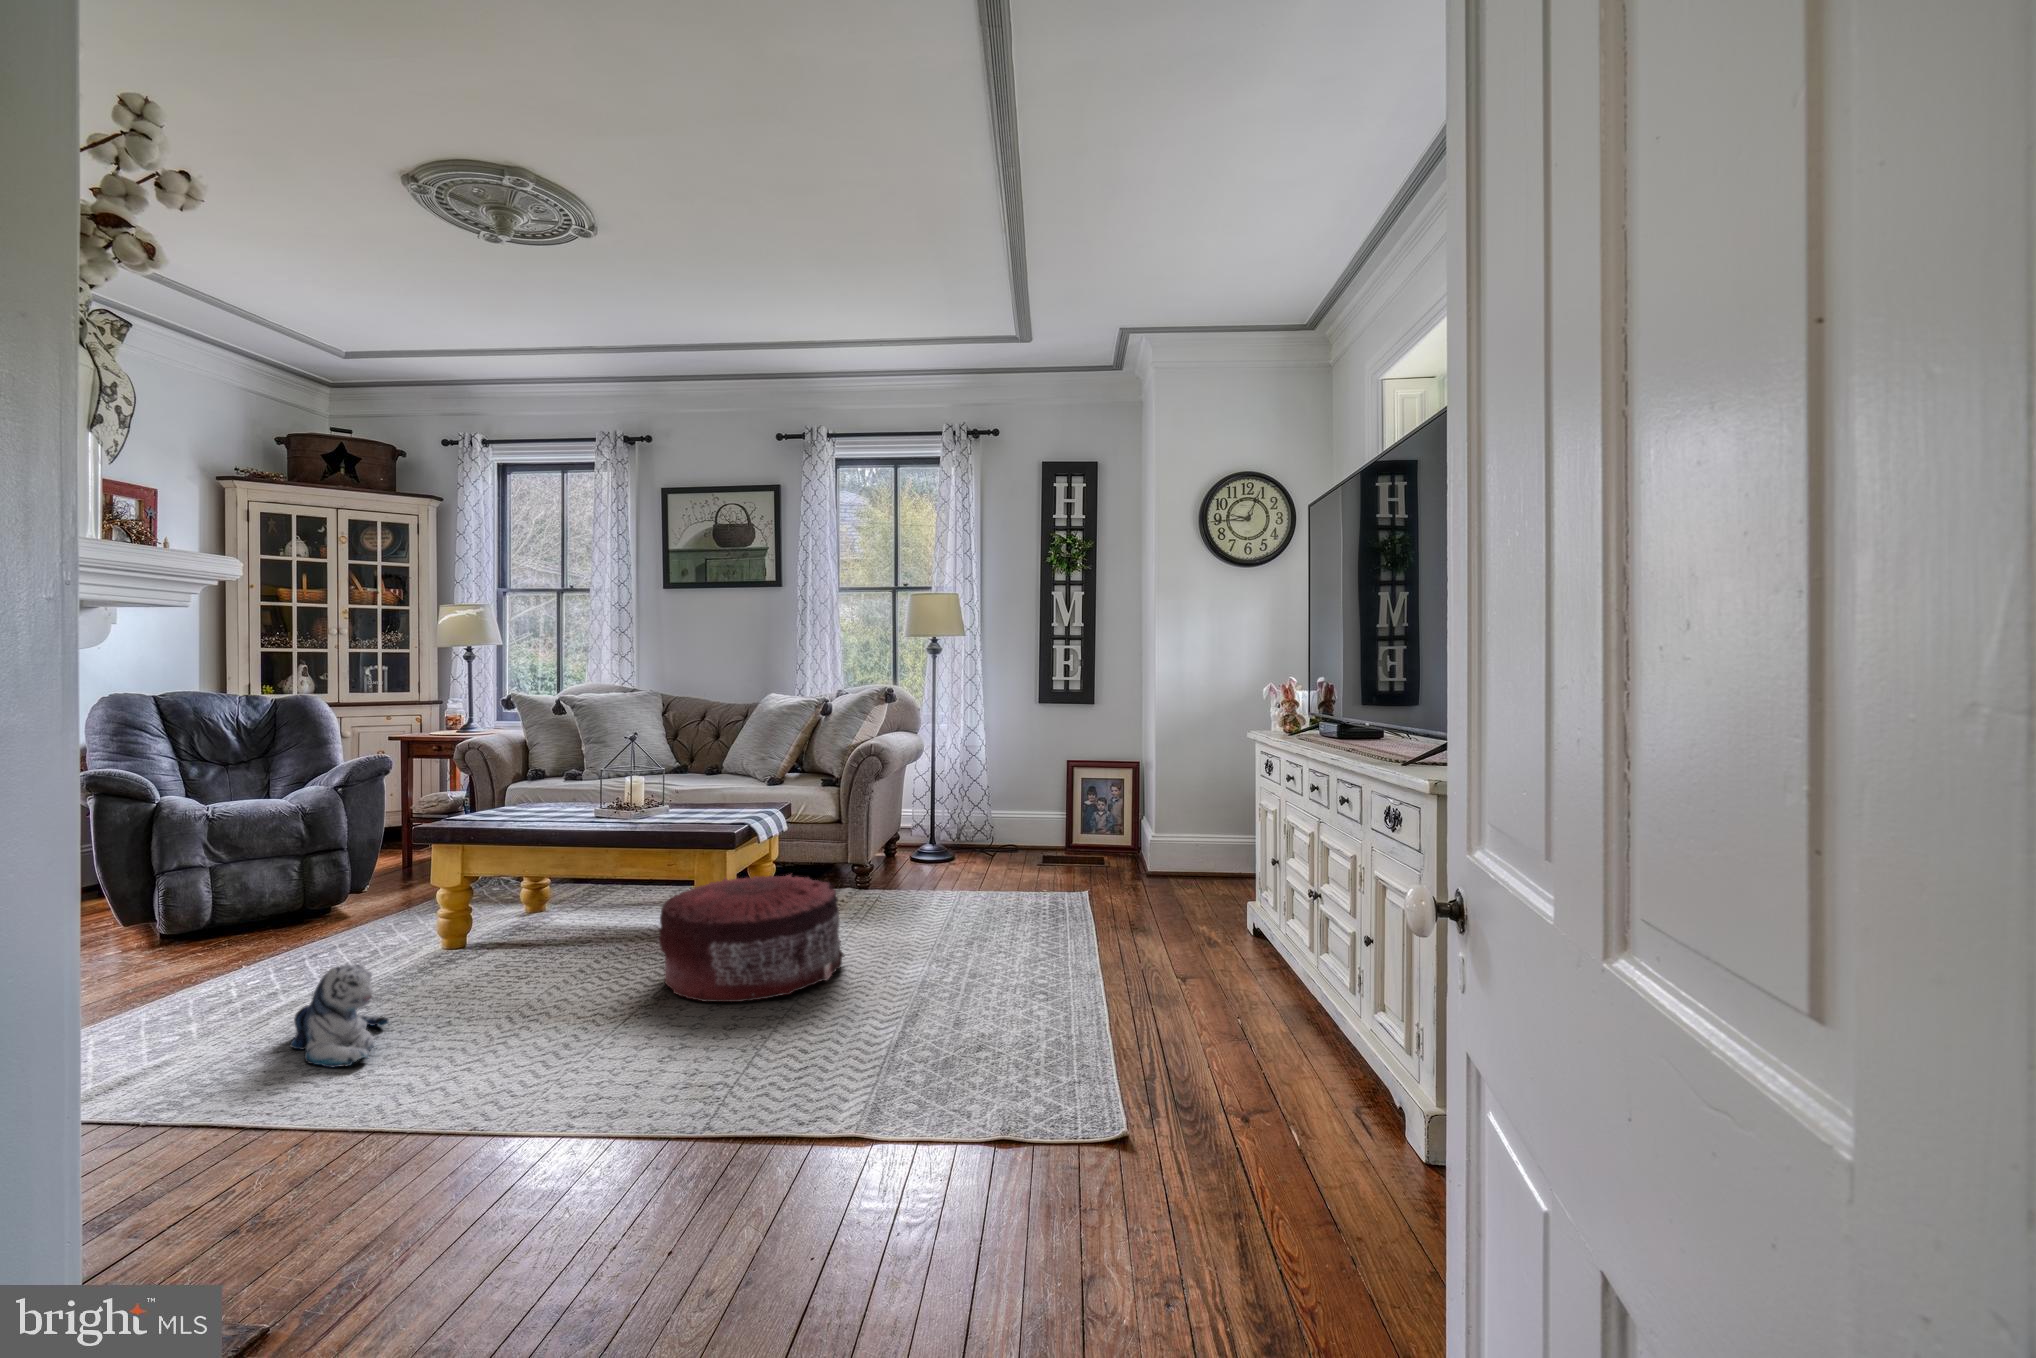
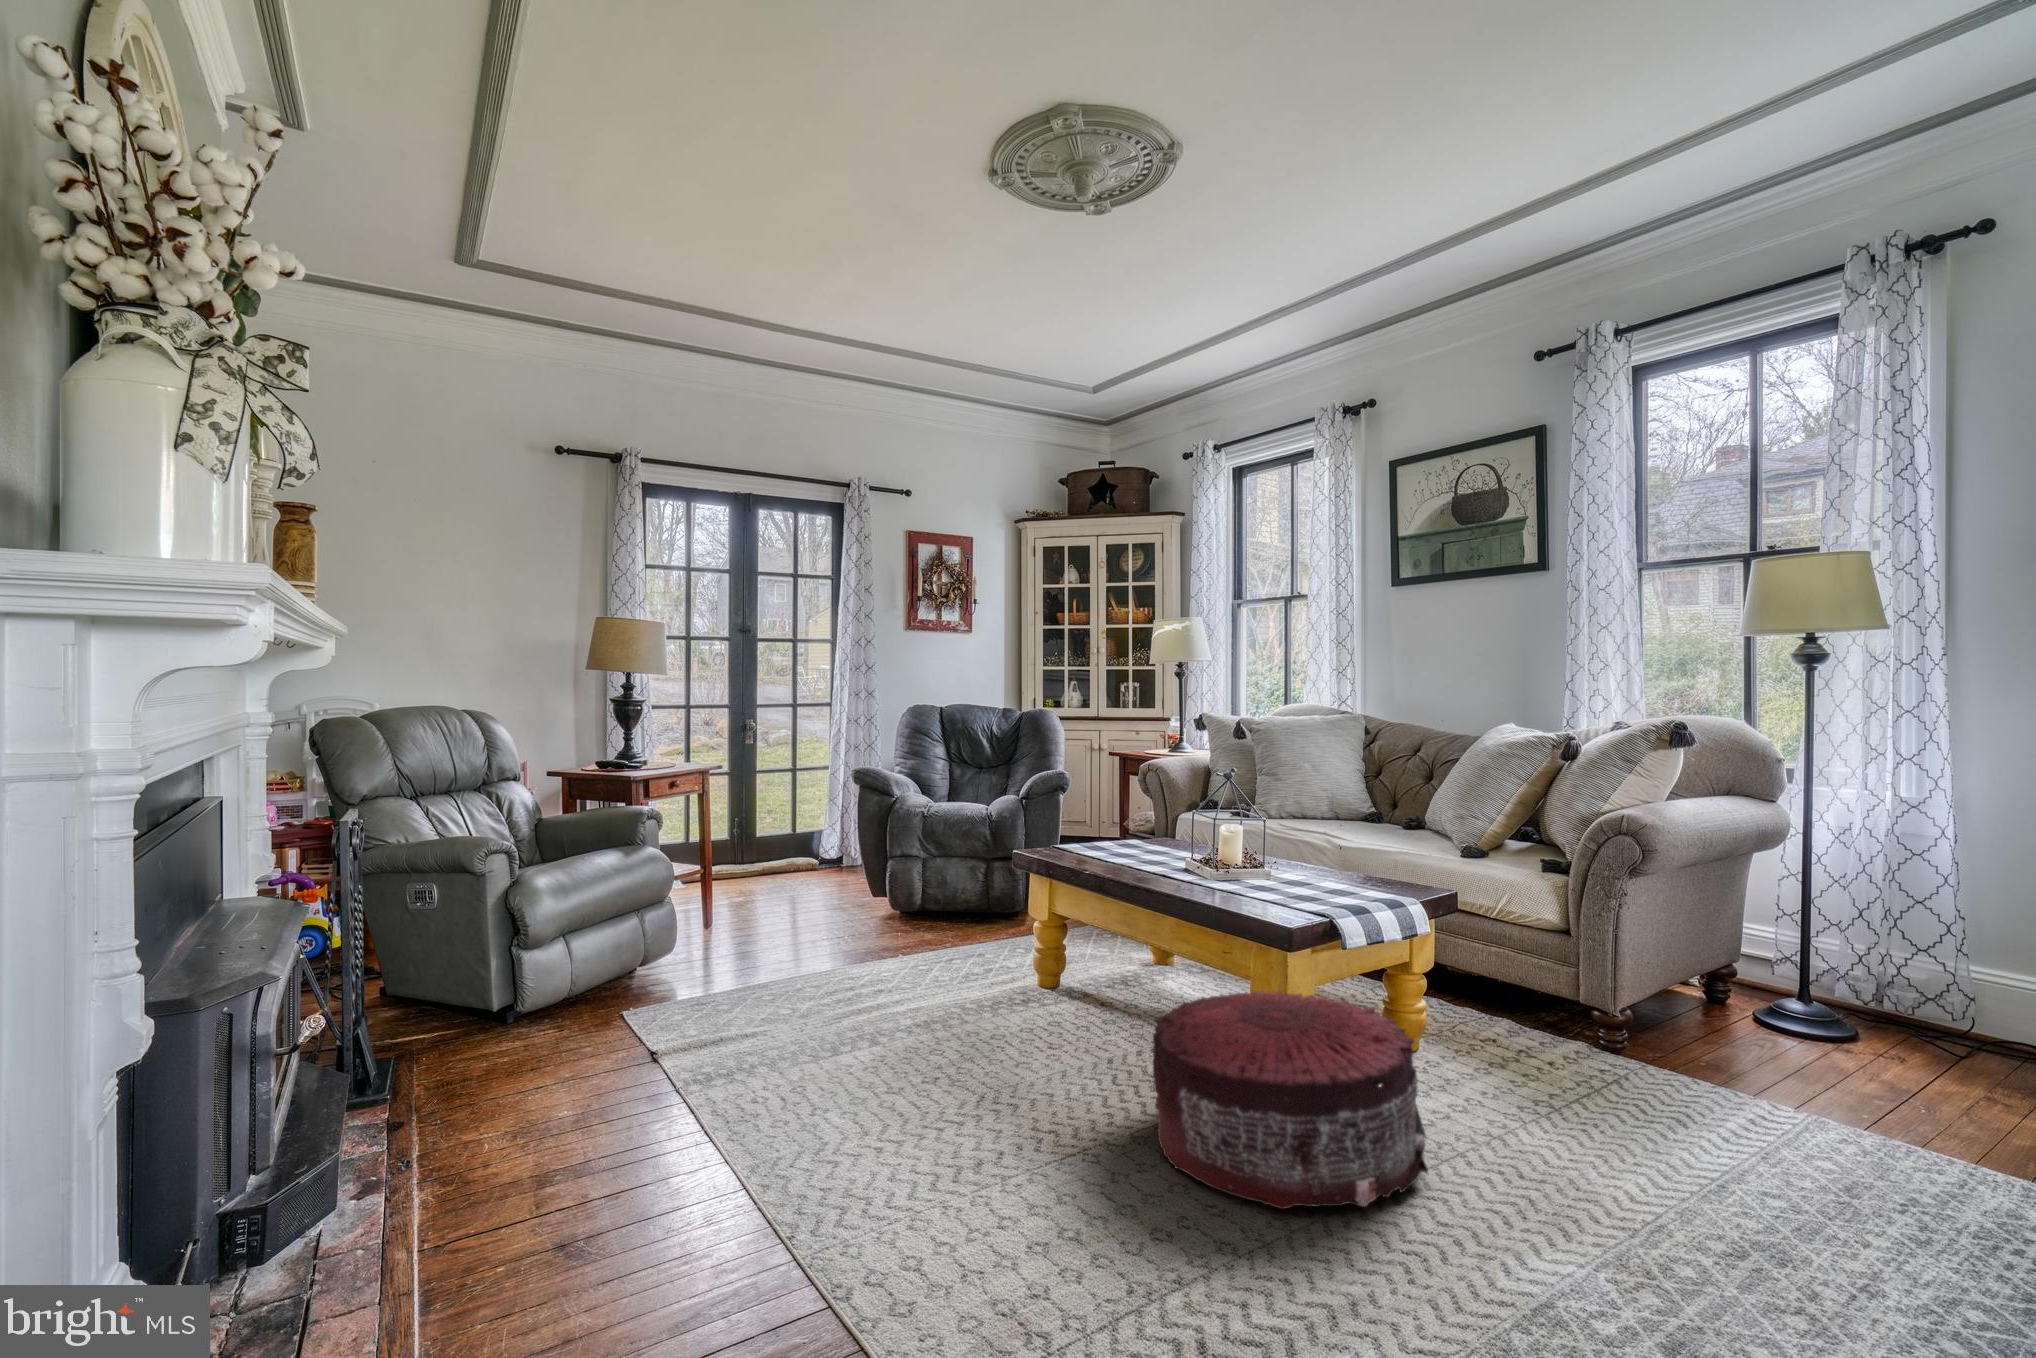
plush toy: present [290,965,388,1067] -> none [806,994,898,1105]

